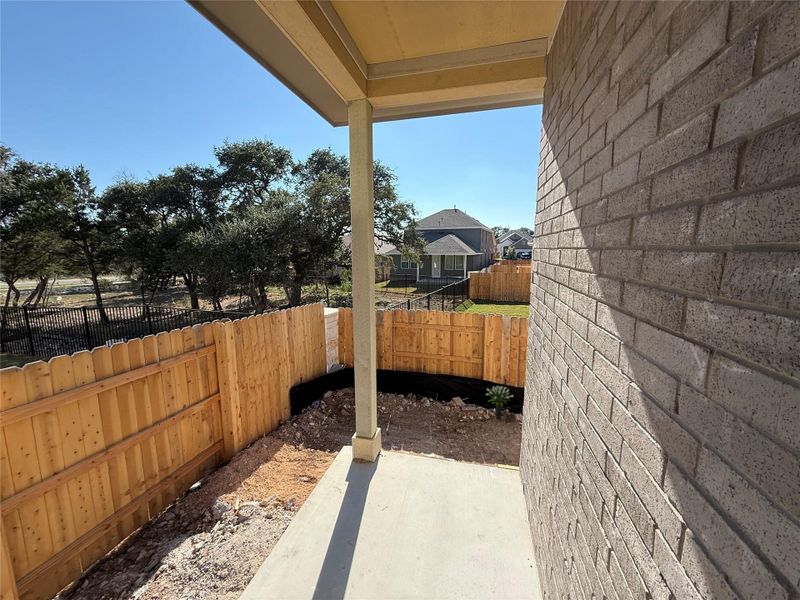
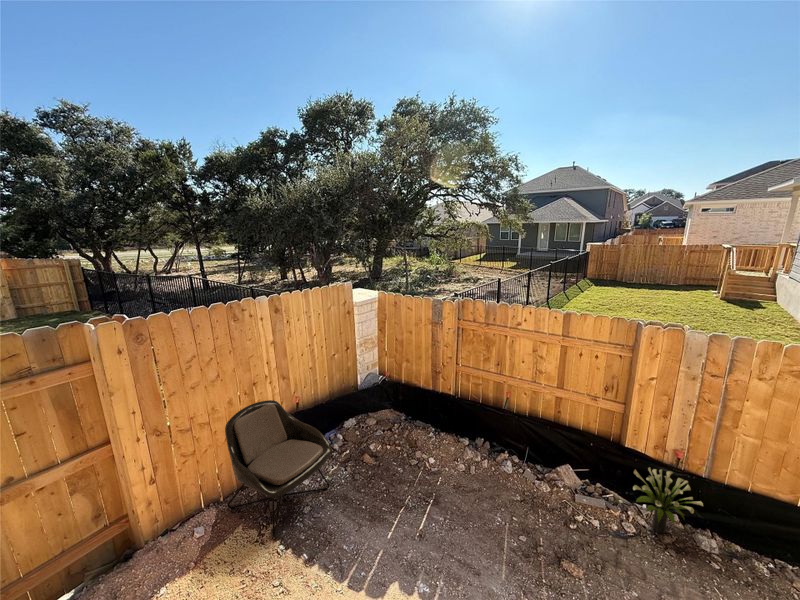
lounge chair: none [272,375,332,443] -> present [225,400,332,537]

